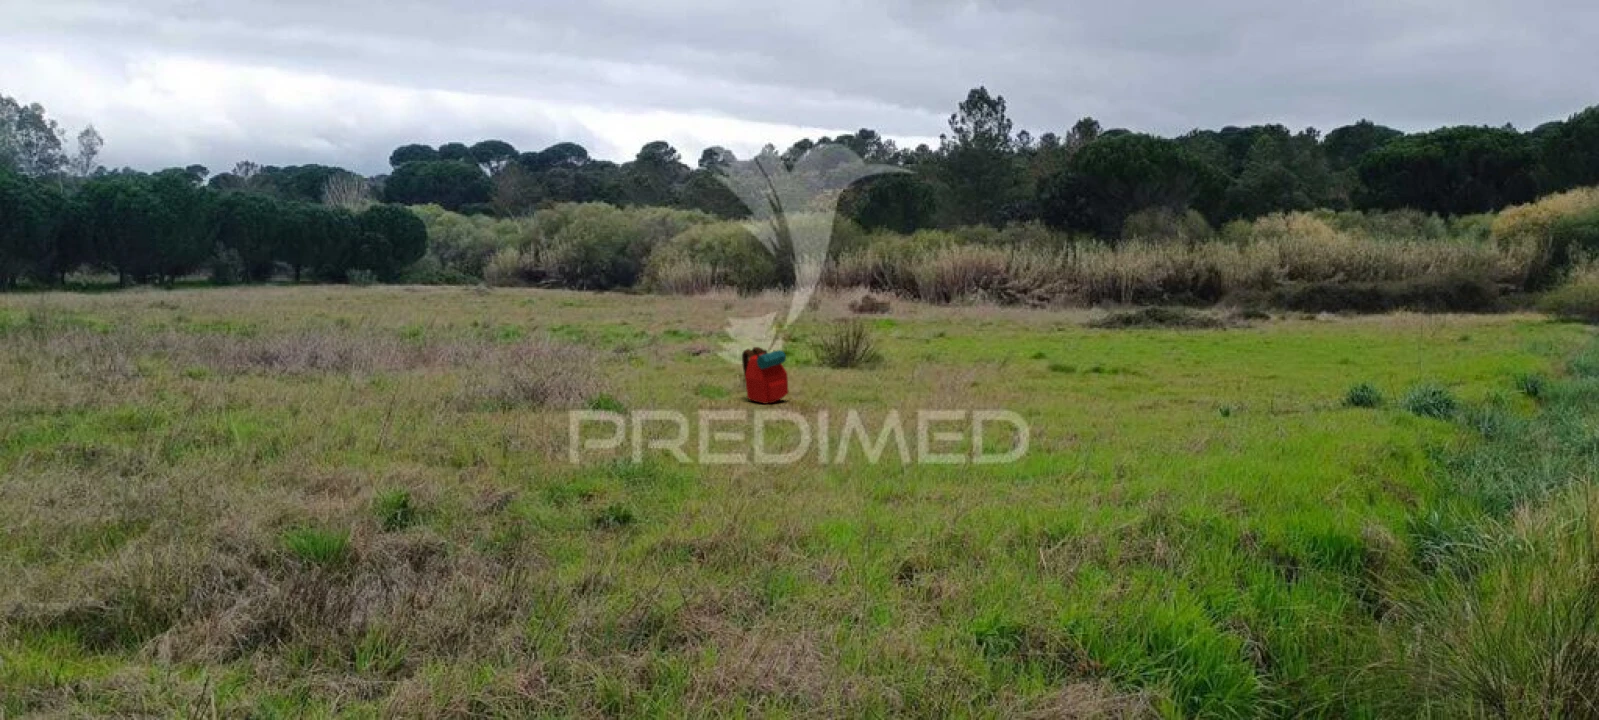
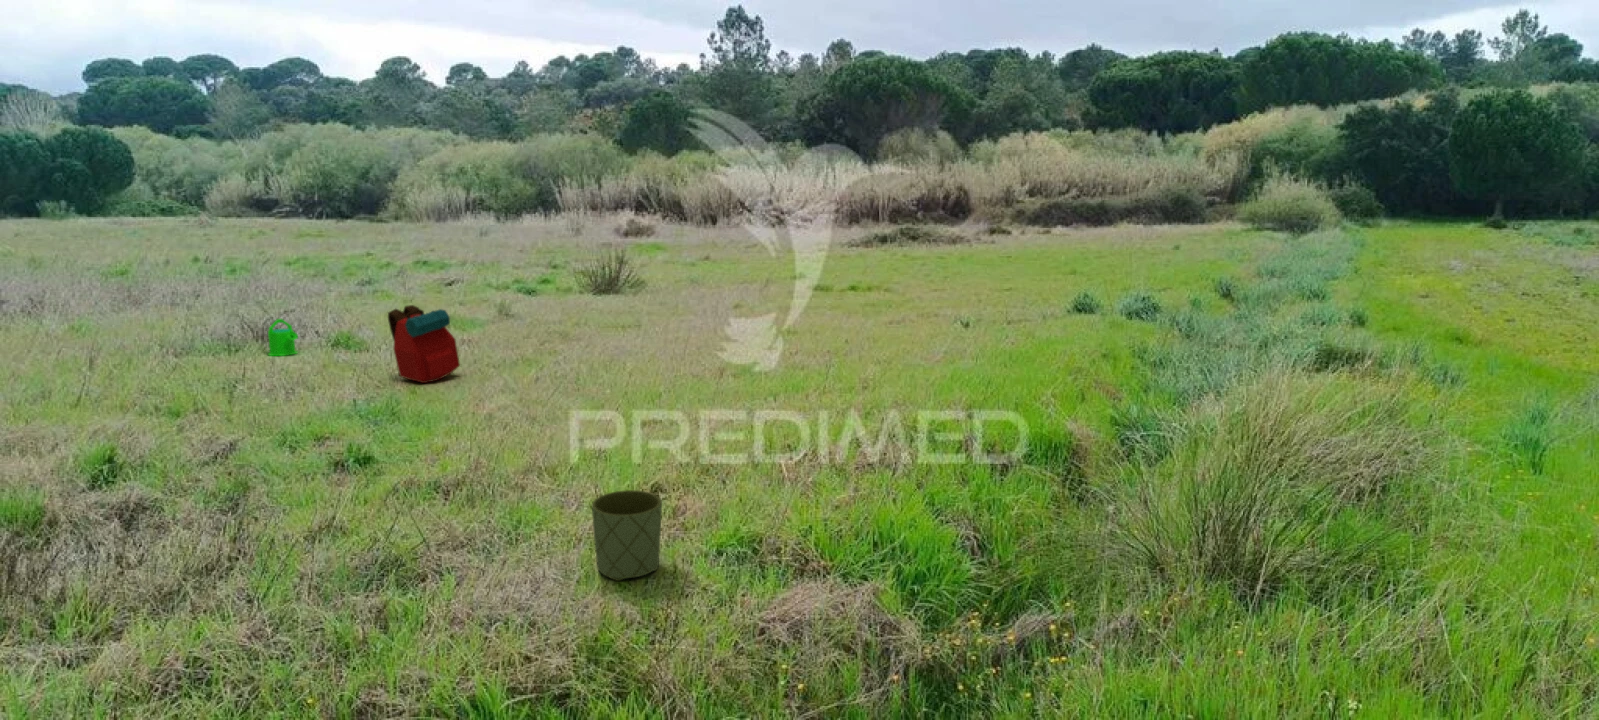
watering can: none [642,356,665,383] -> present [268,319,298,356]
planter: none [932,448,975,499] -> present [592,490,662,581]

